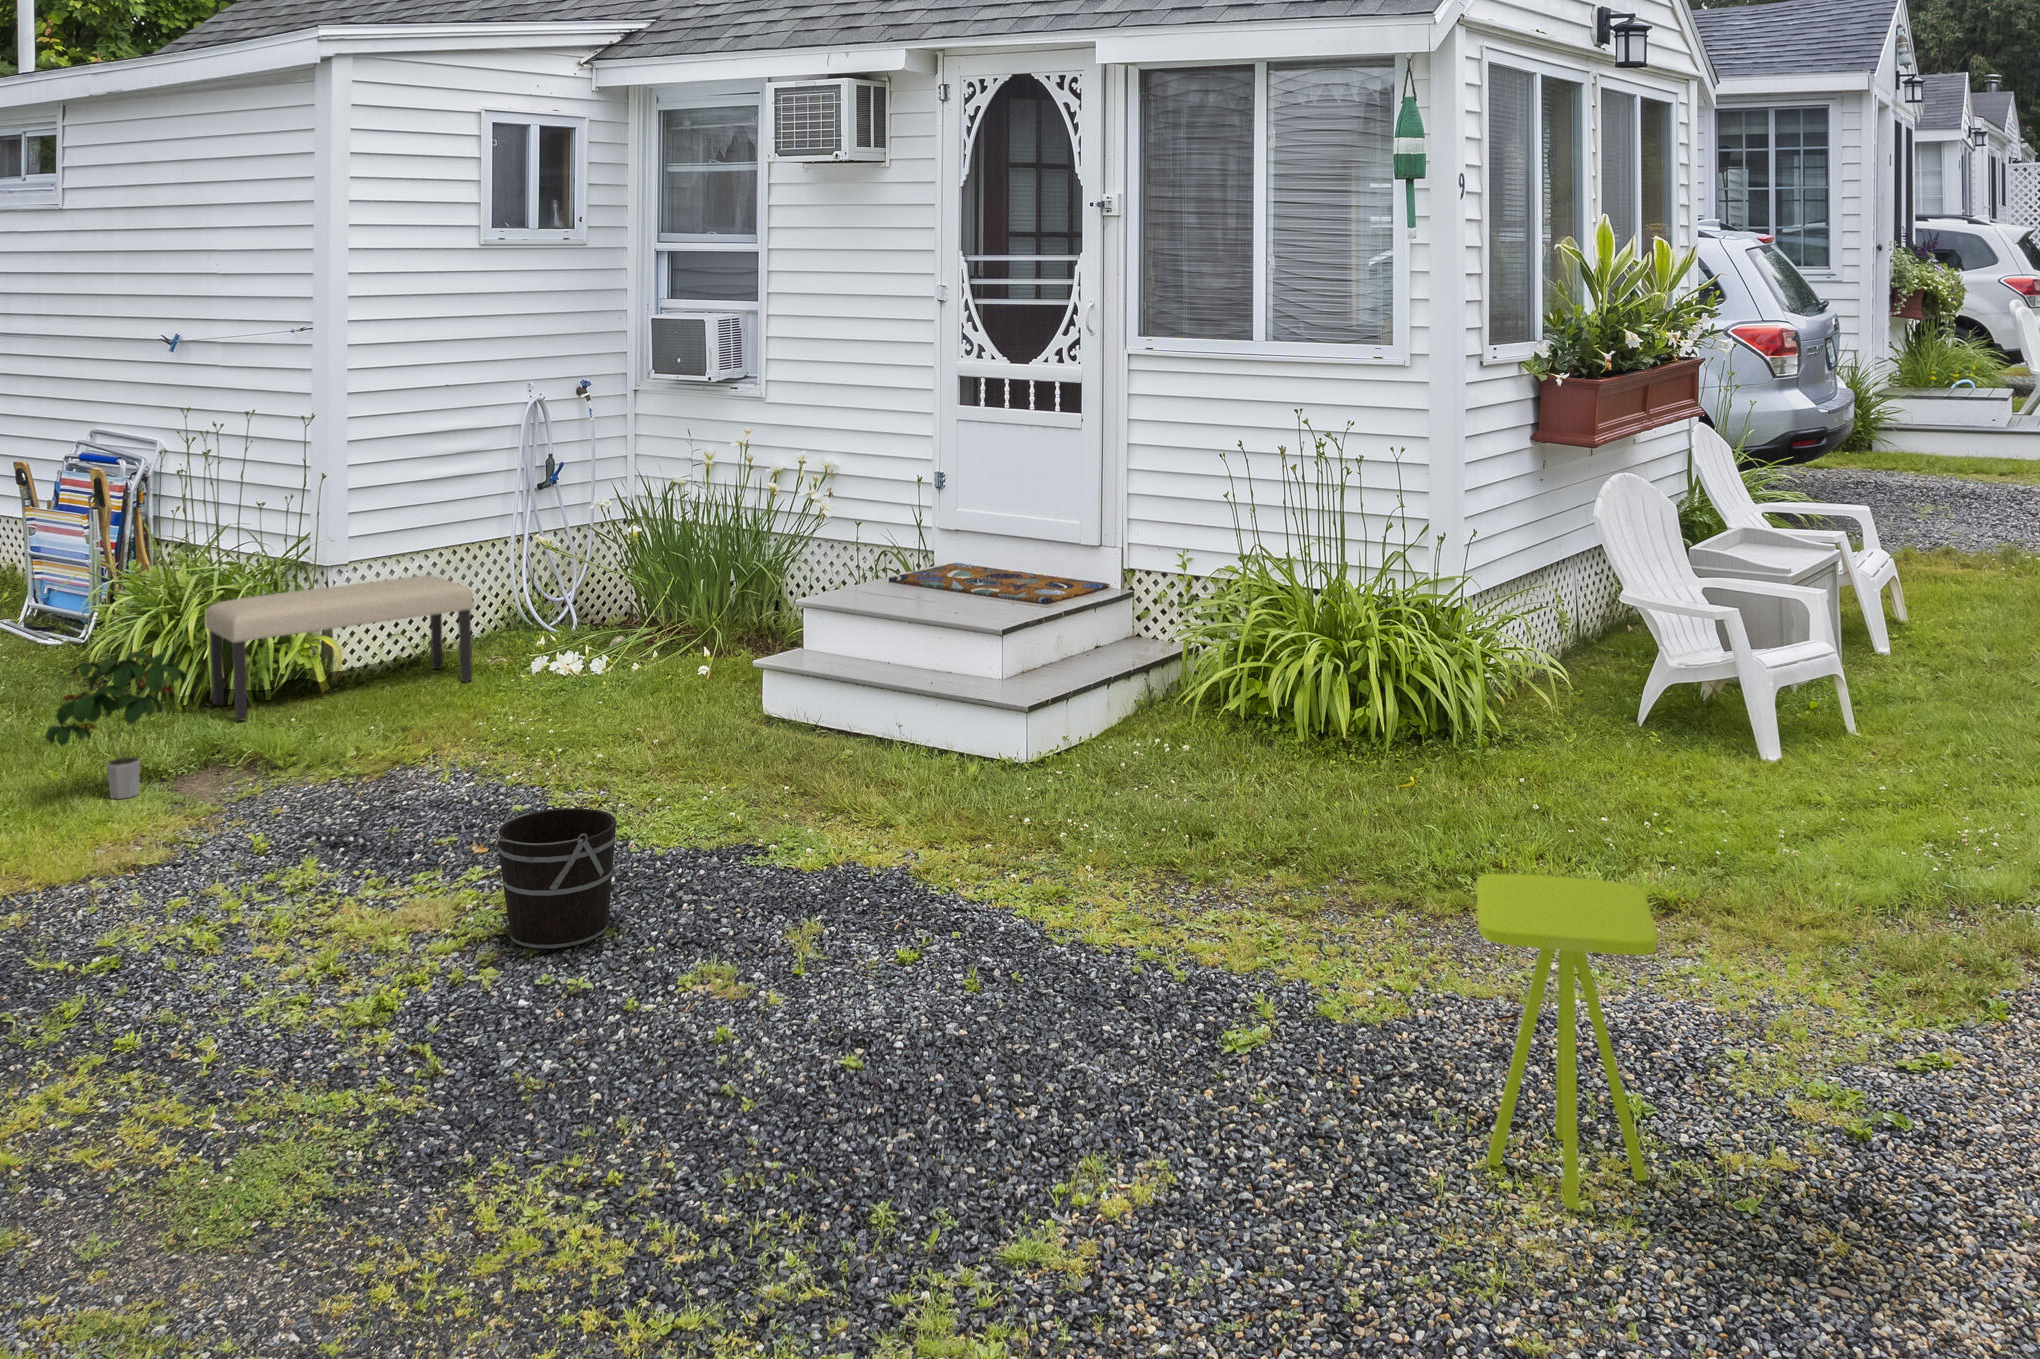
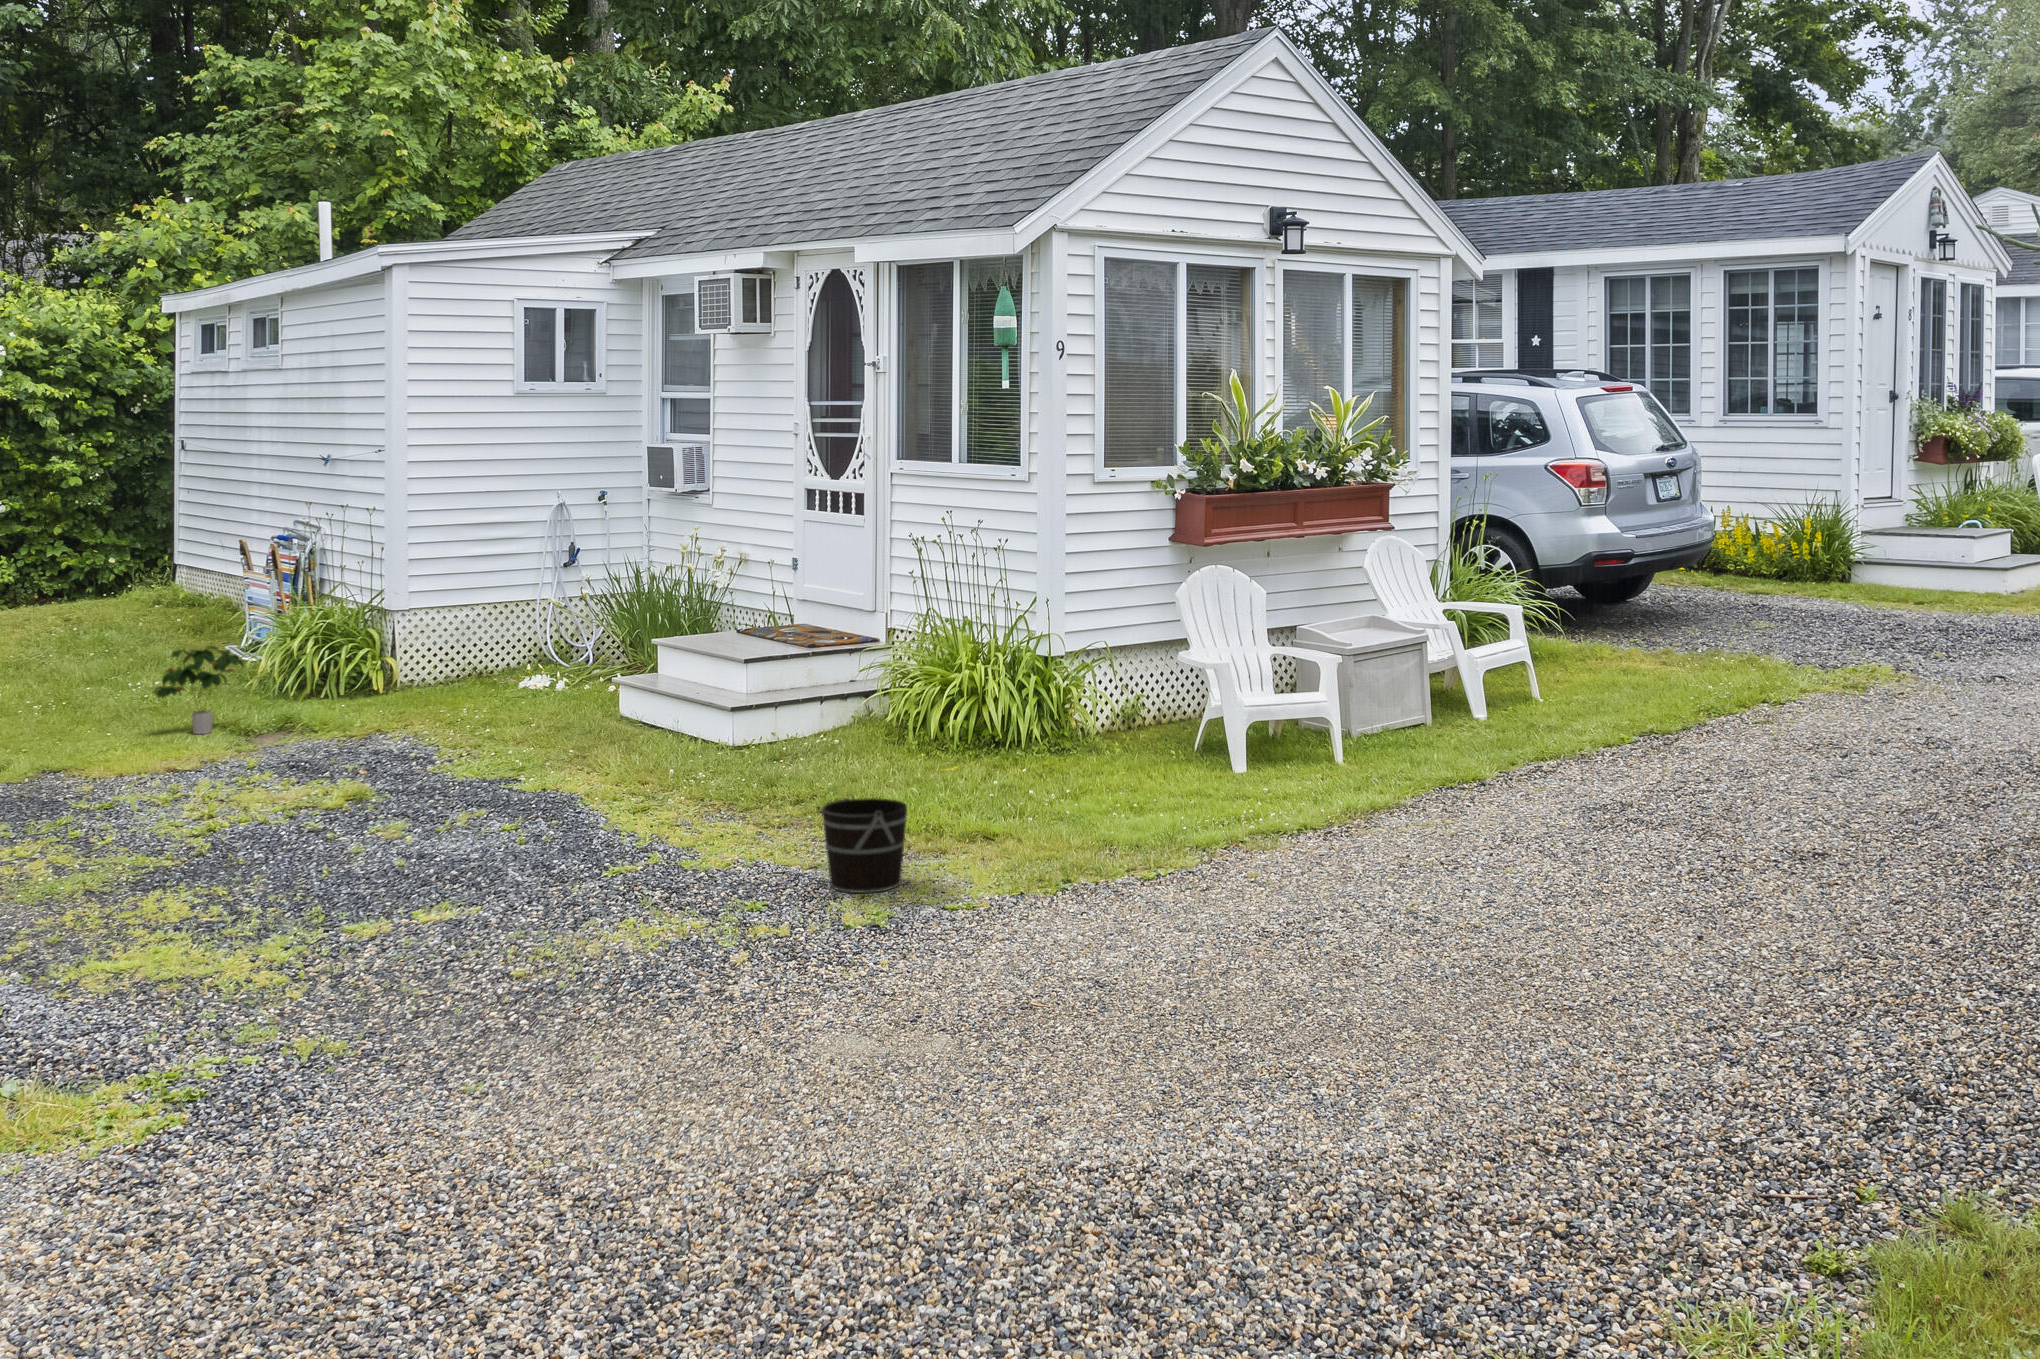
bench: present [205,575,474,720] -> none [303,621,474,704]
bucket: present [497,807,616,948] -> present [822,798,907,893]
side table: present [1477,874,1657,1209] -> none [579,745,699,911]

